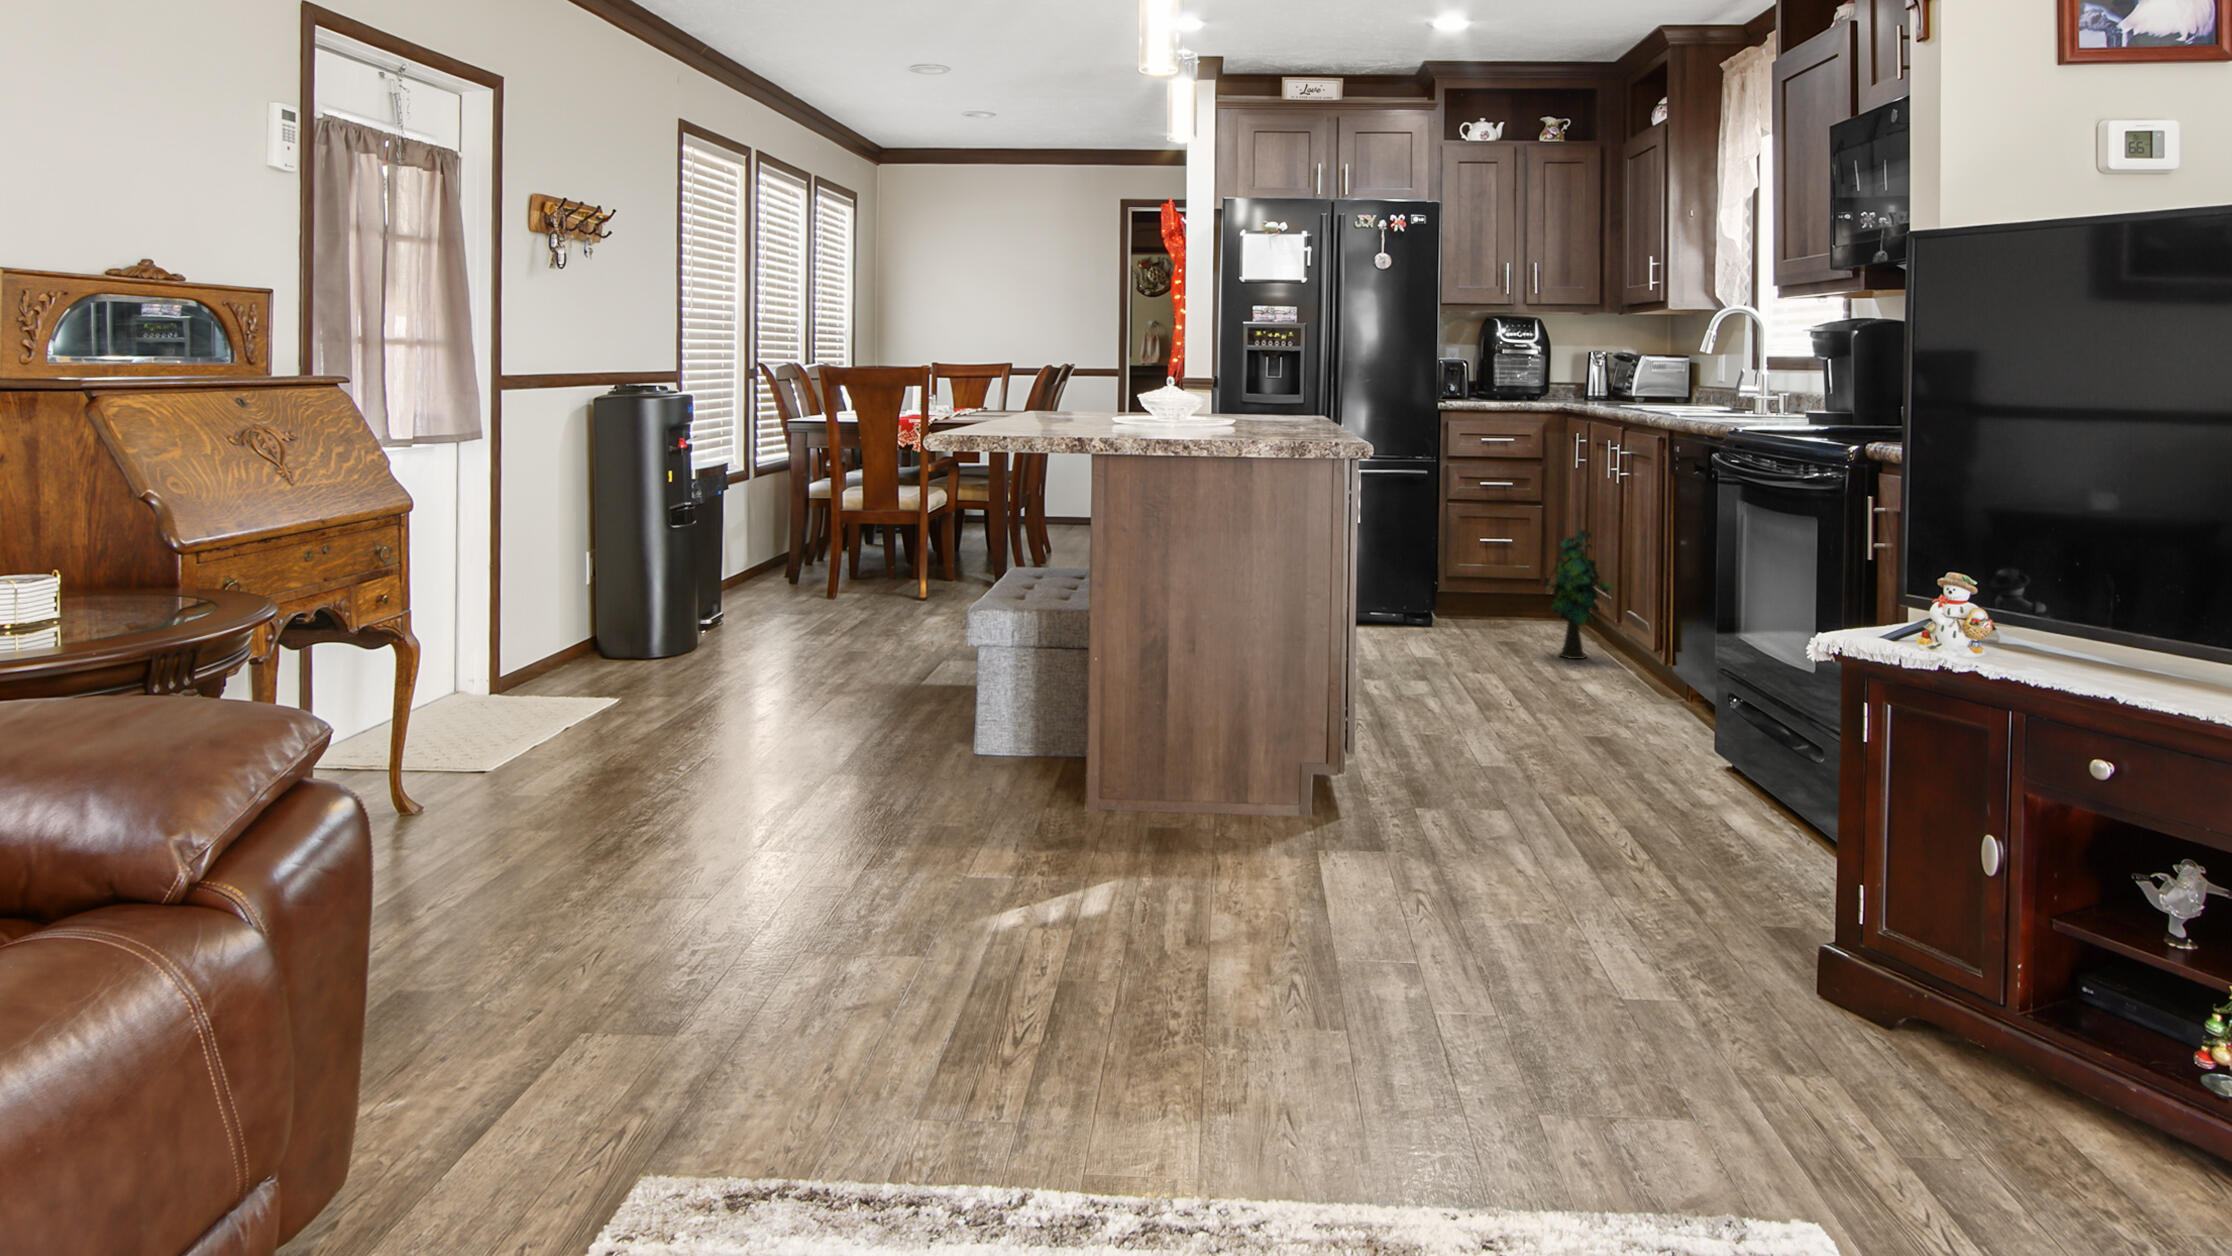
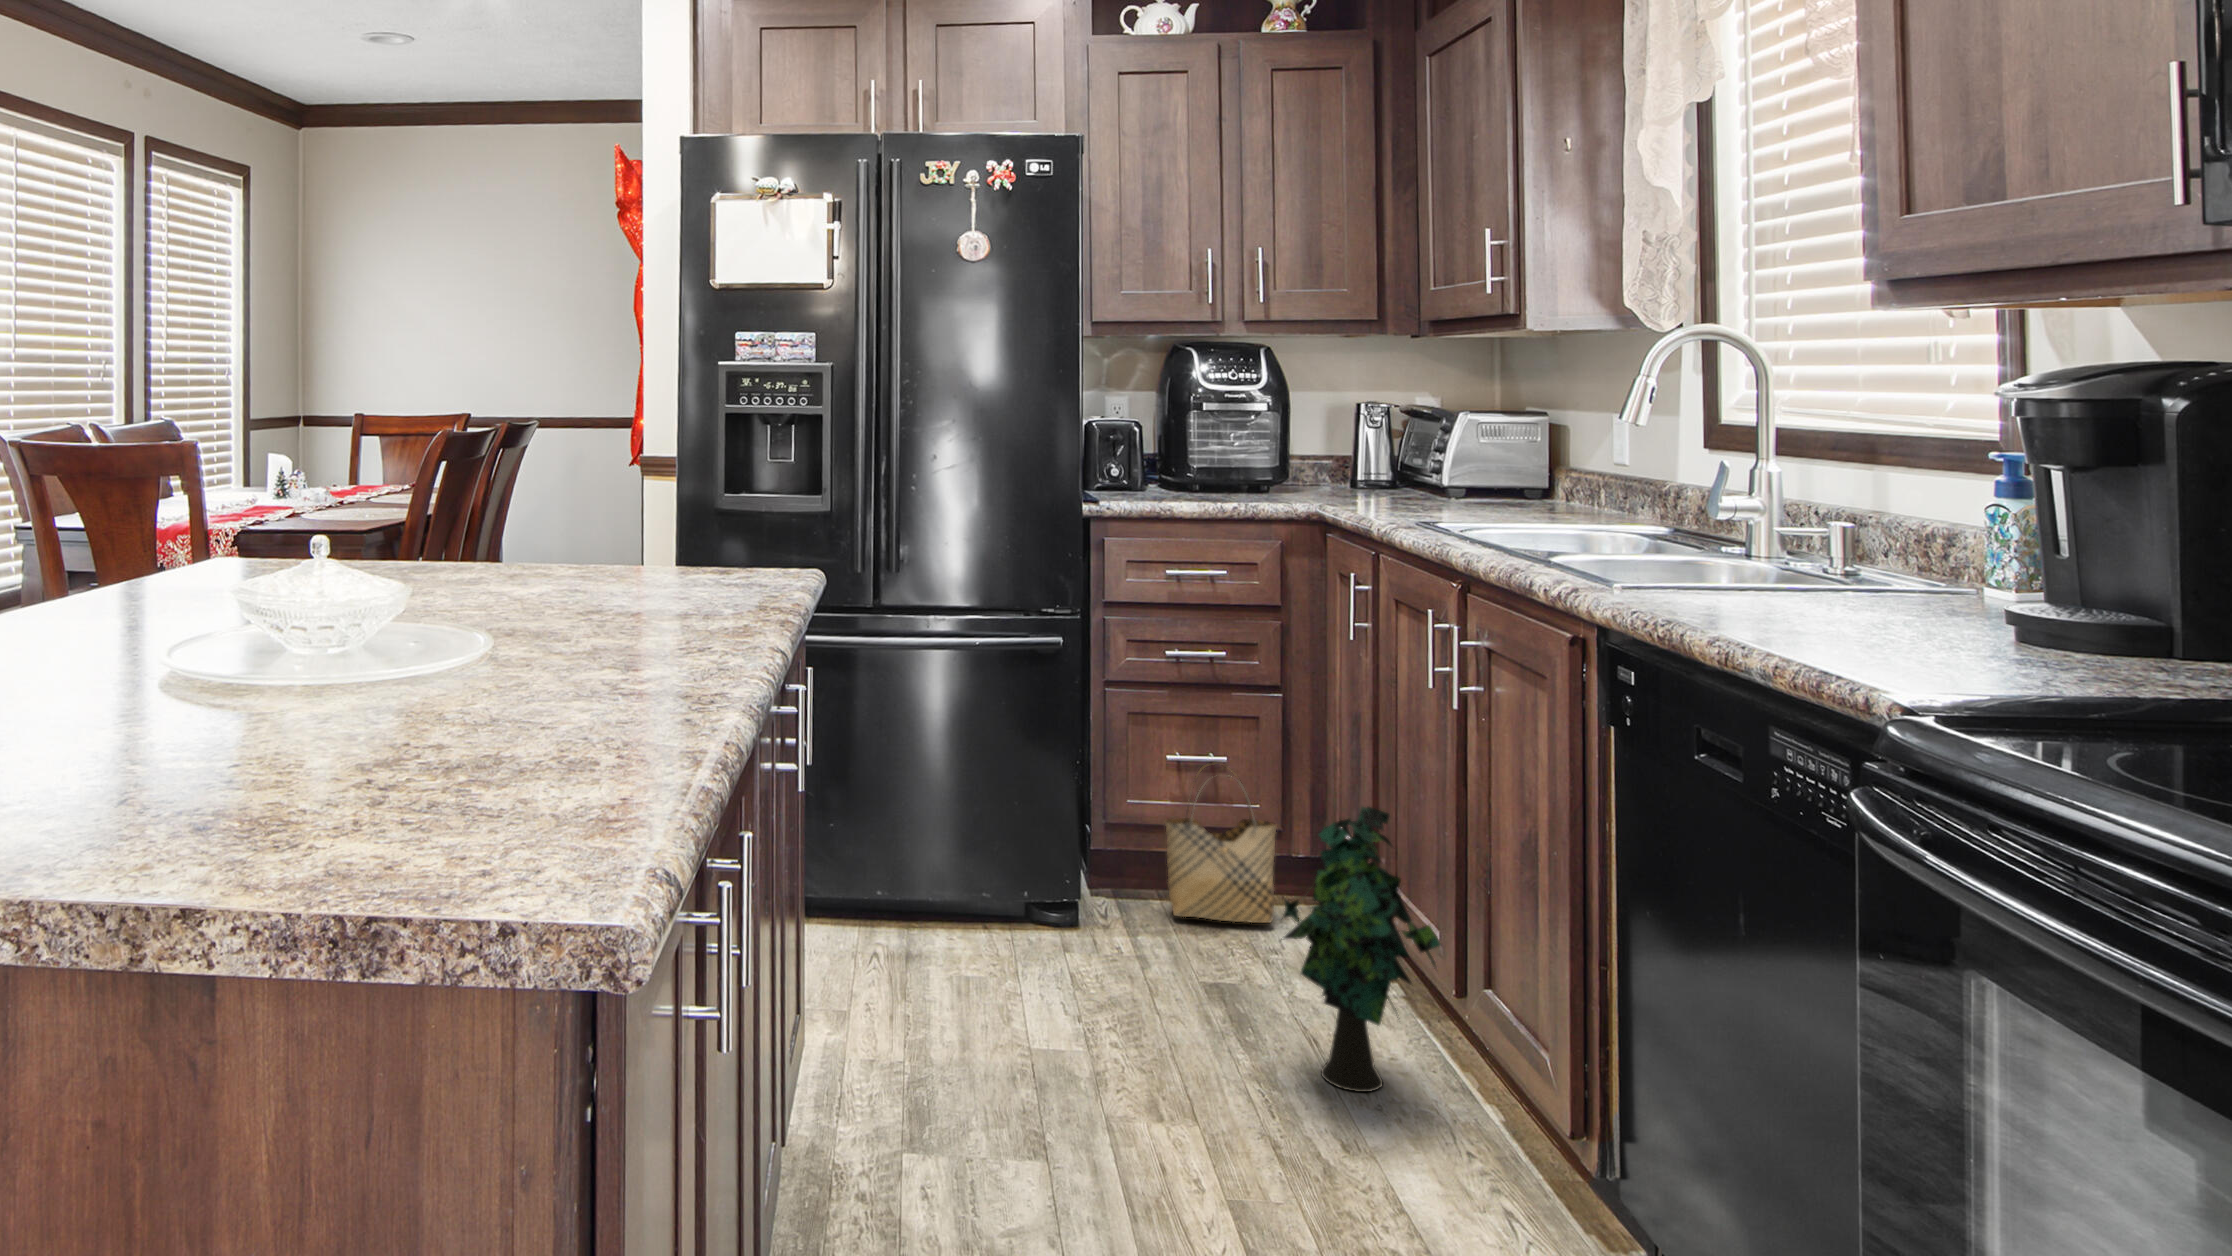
woven basket: none [1481,540,1540,620] -> present [1165,762,1277,923]

